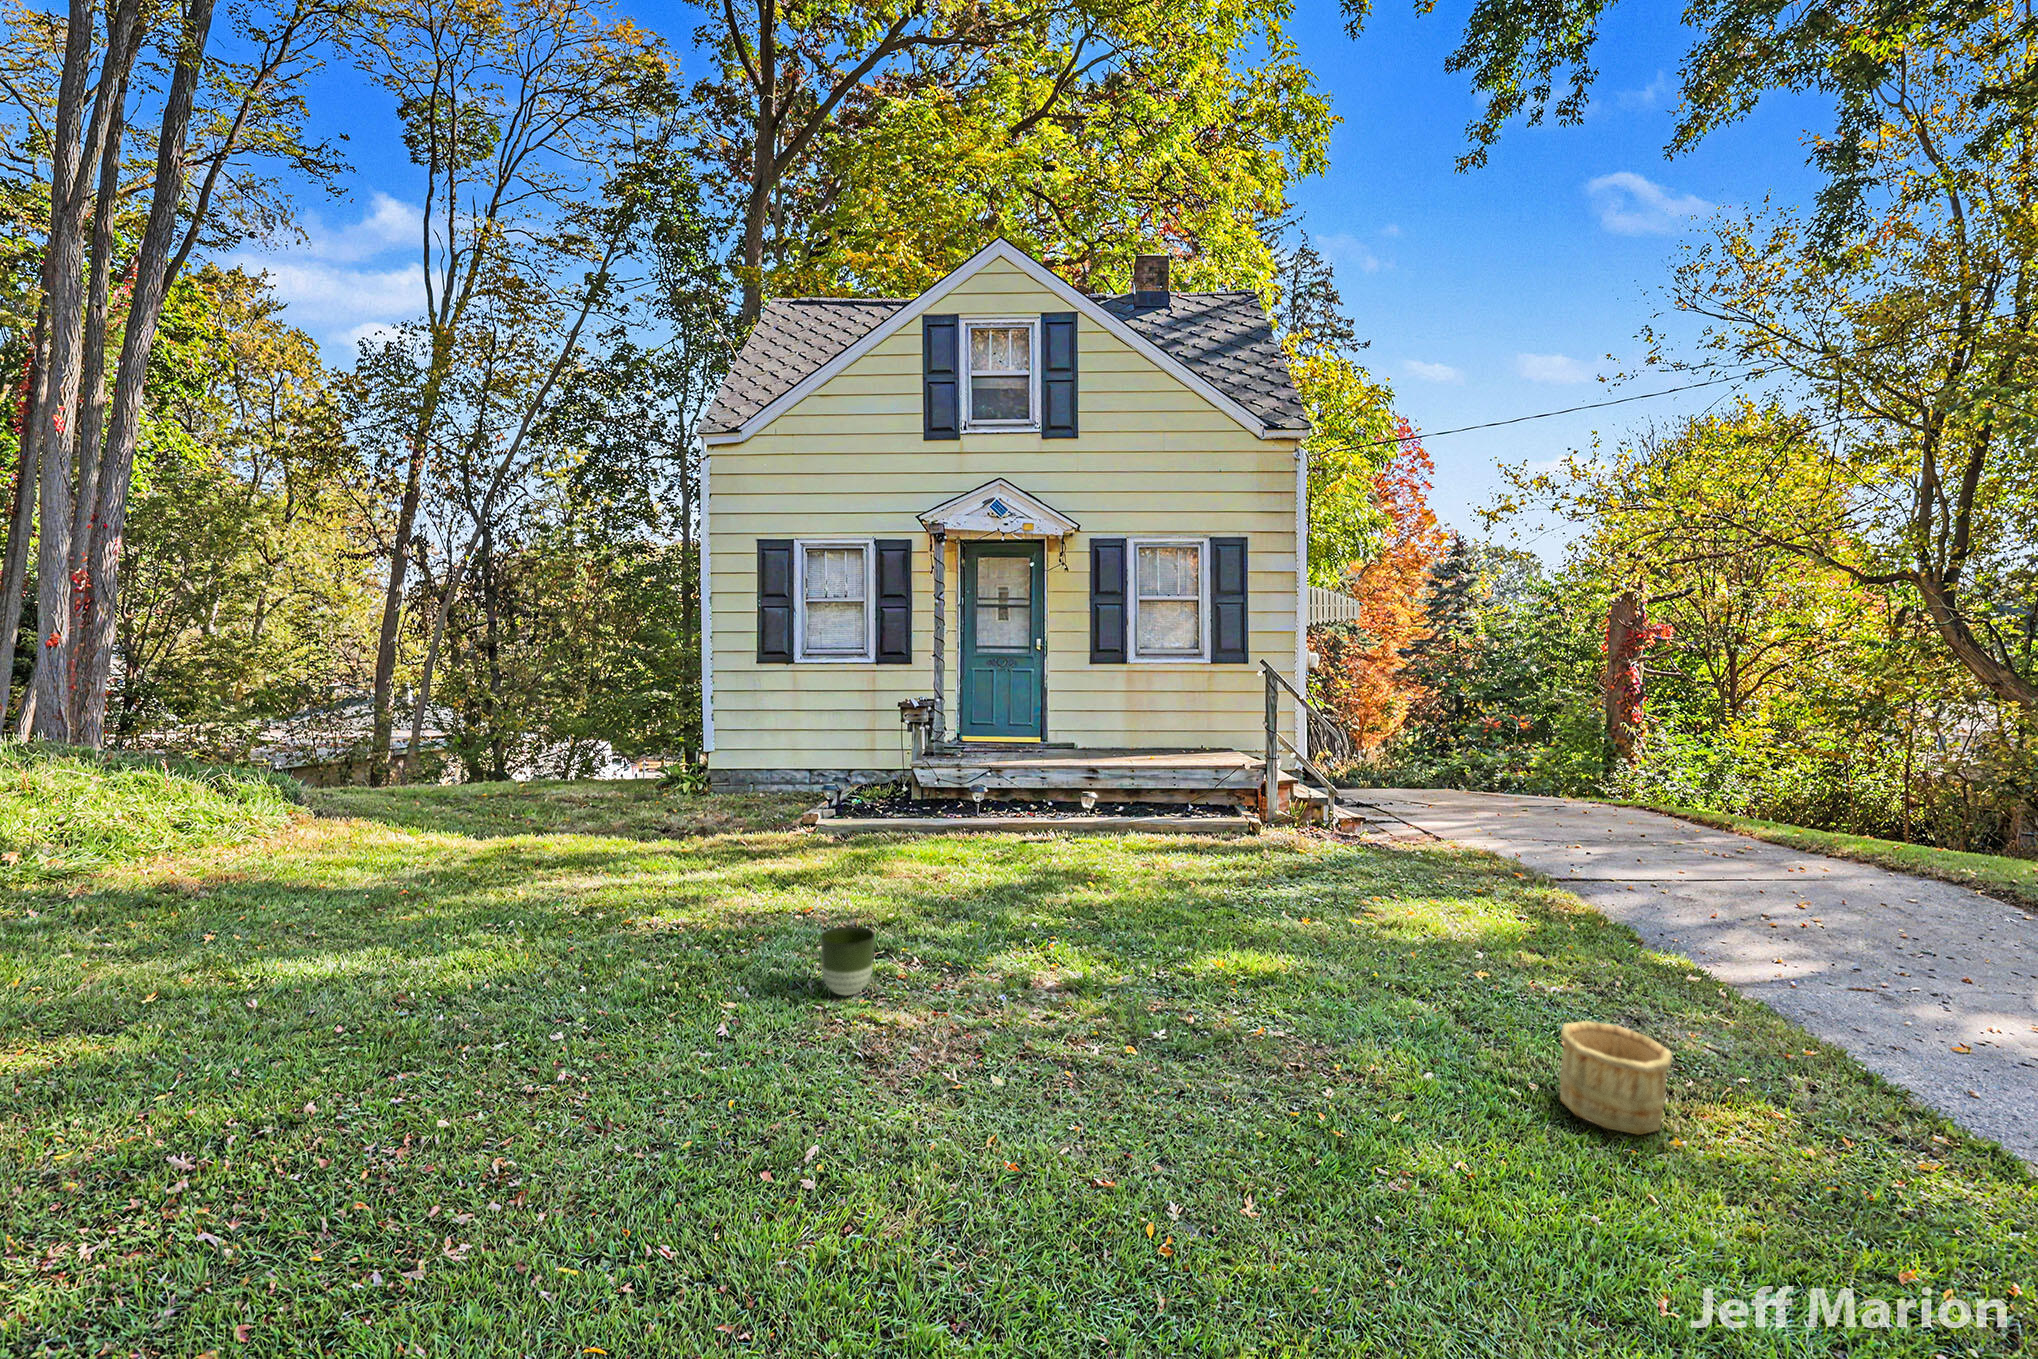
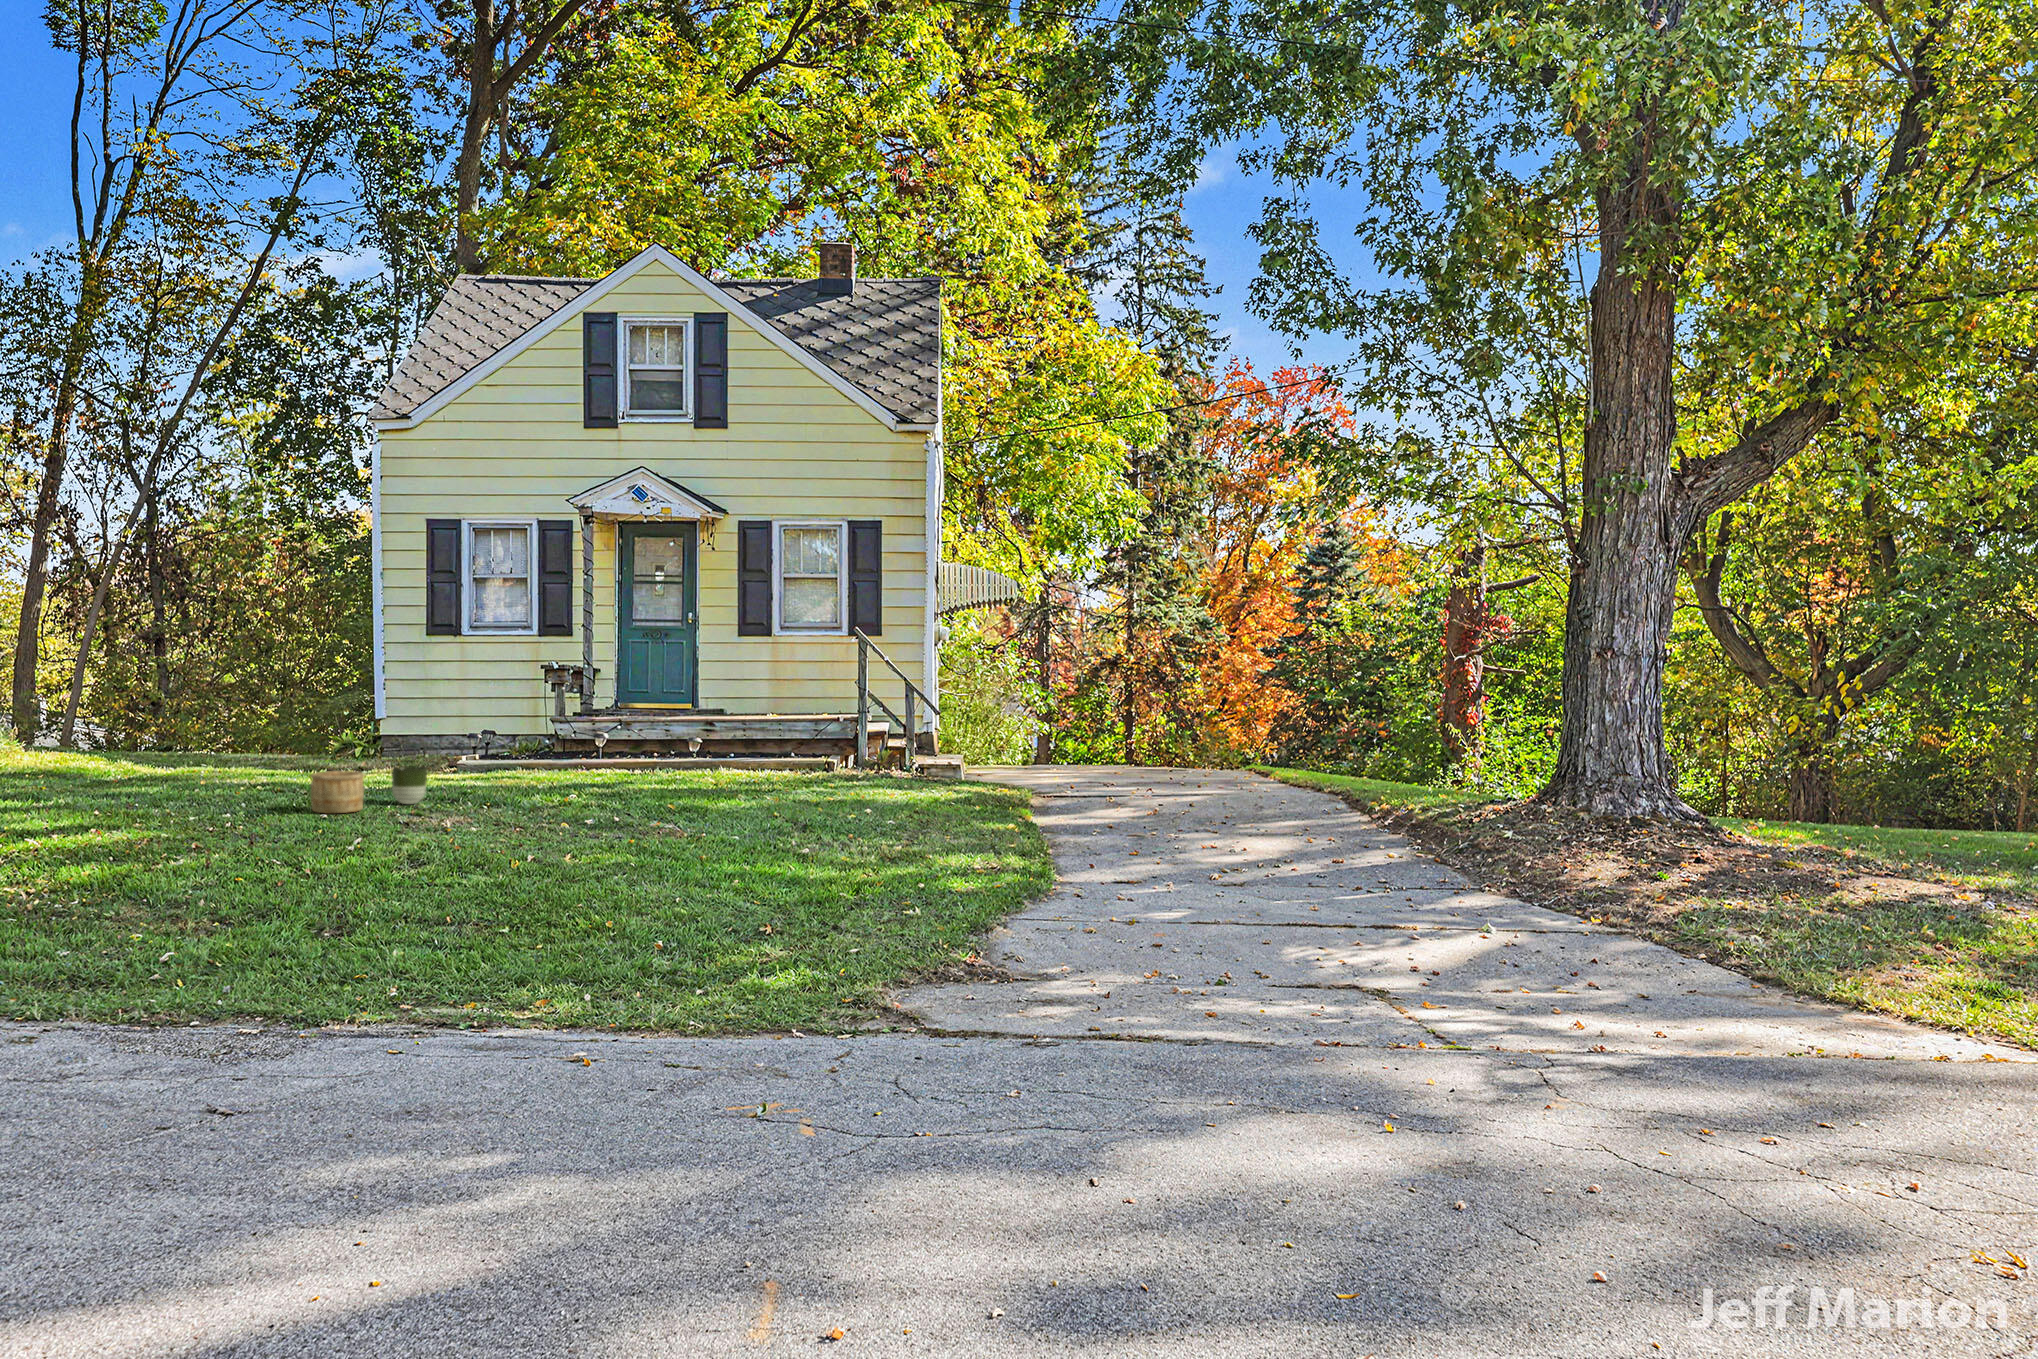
wooden bucket: present [1560,1021,1672,1135] -> present [310,771,364,813]

